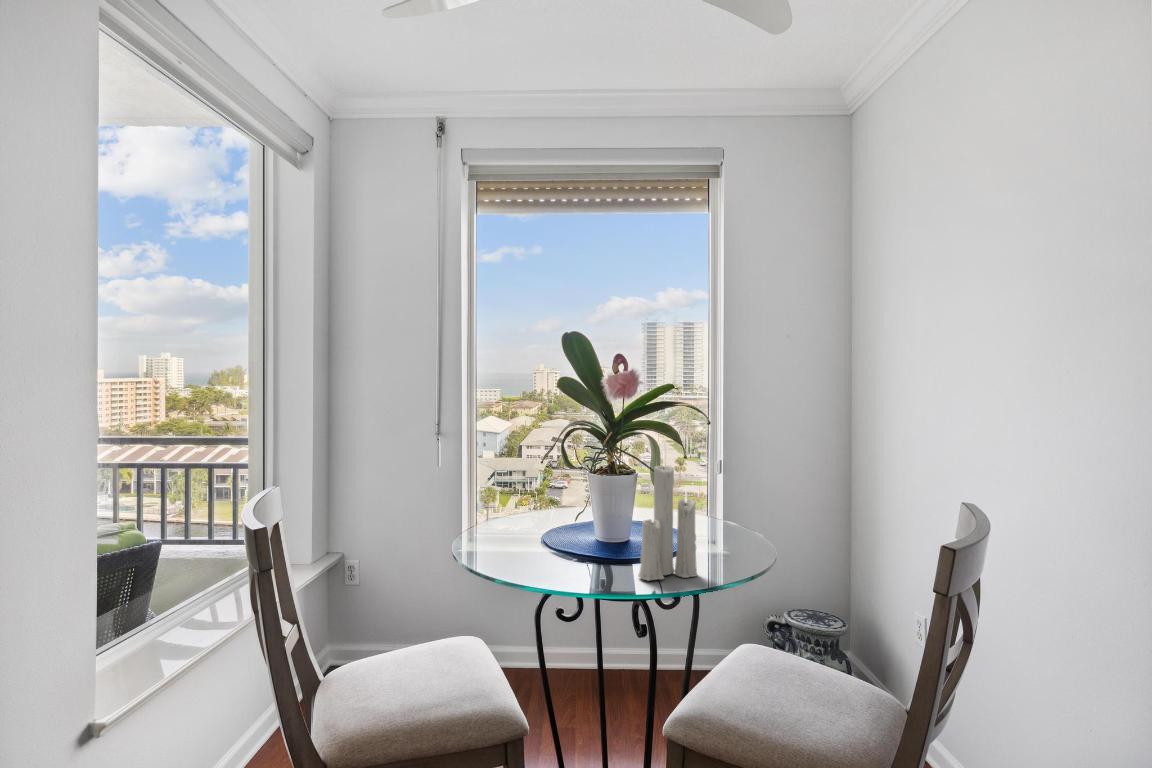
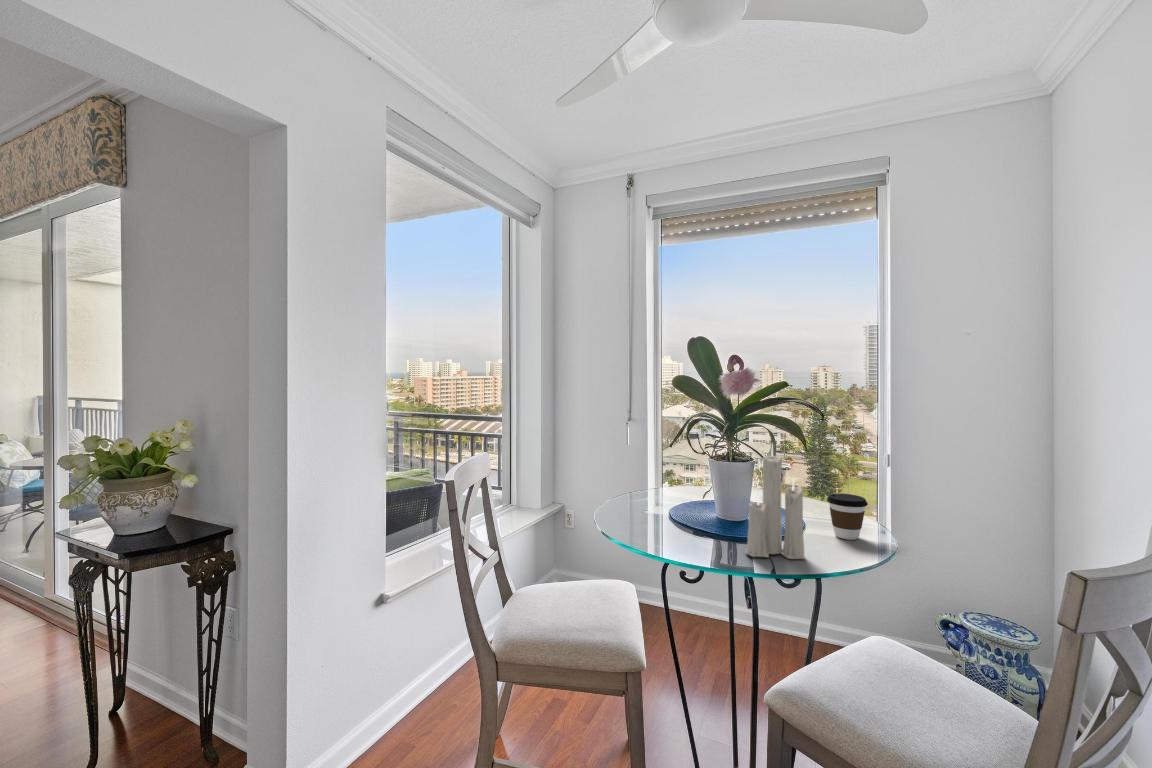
coffee cup: none [700,502,739,550] -> present [827,493,868,540]

